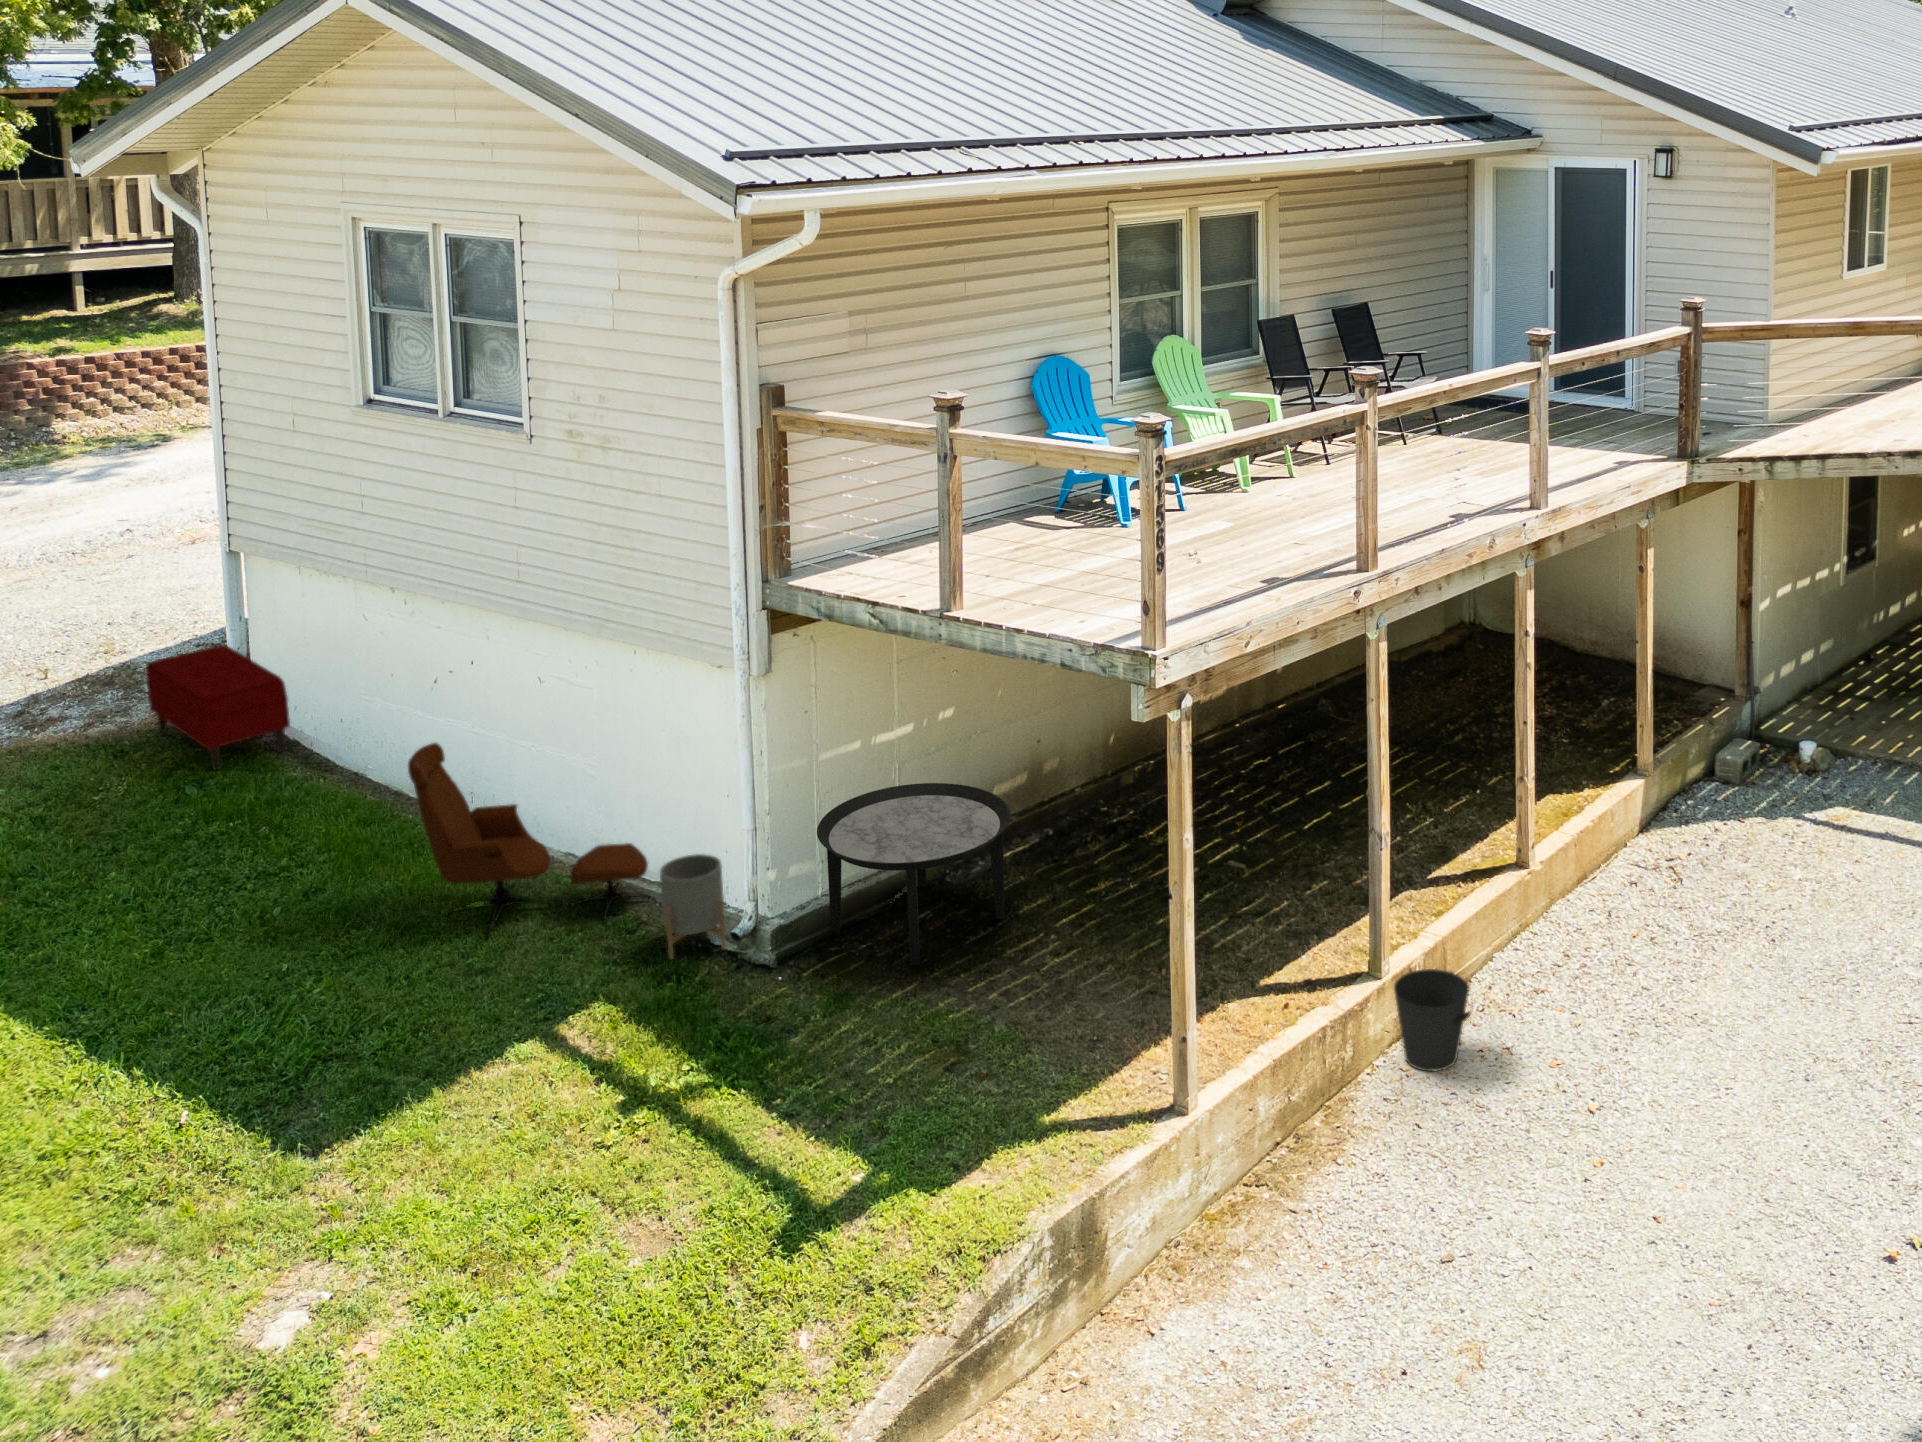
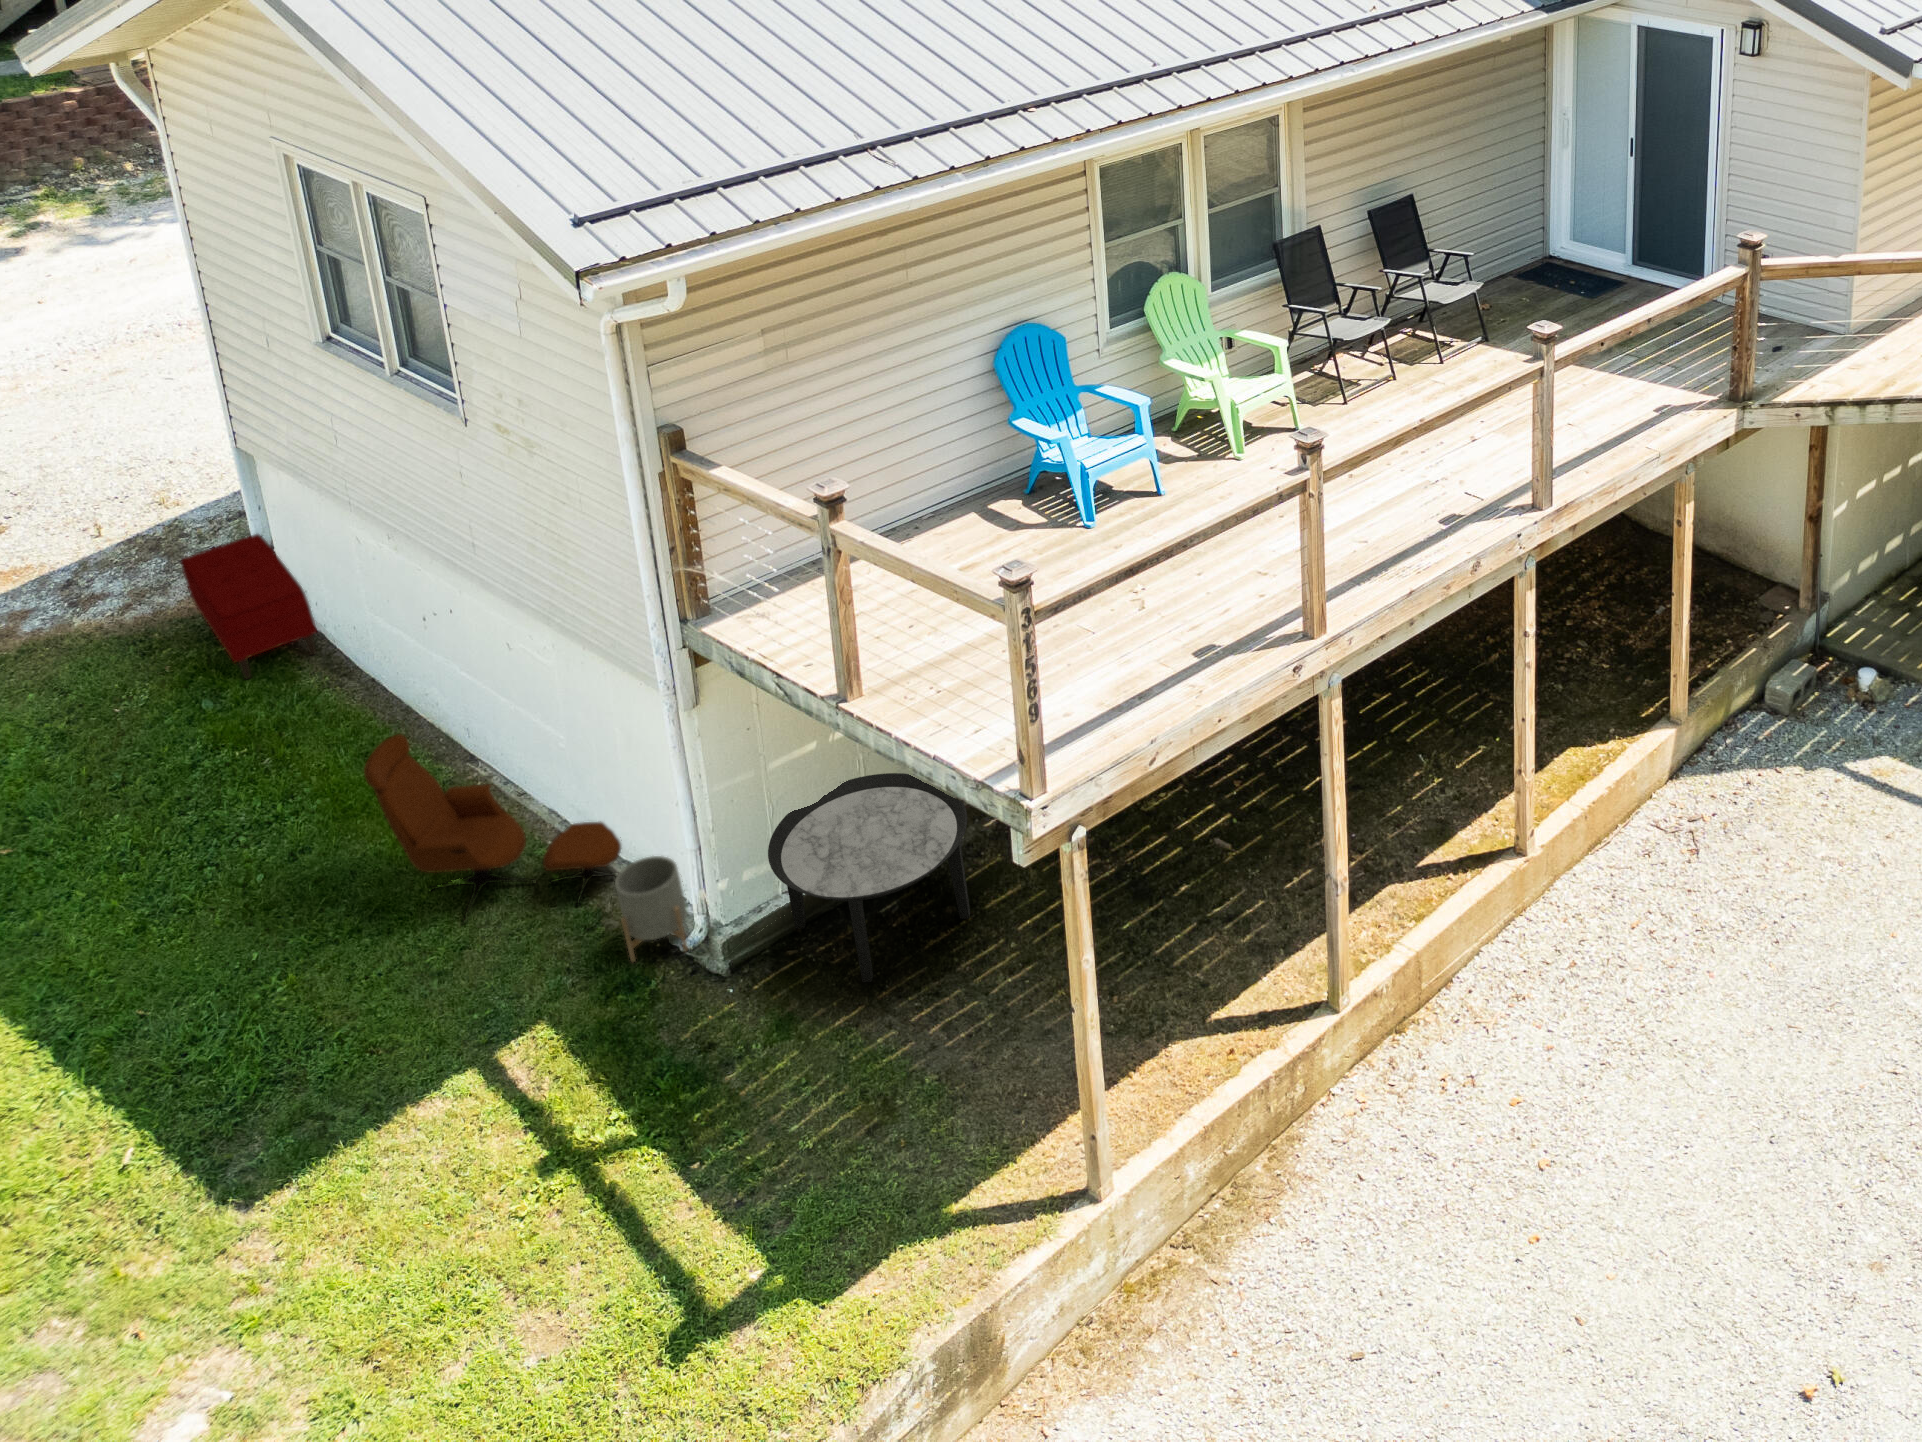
bucket: present [1394,969,1471,1071] -> none [1342,1007,1424,1113]

